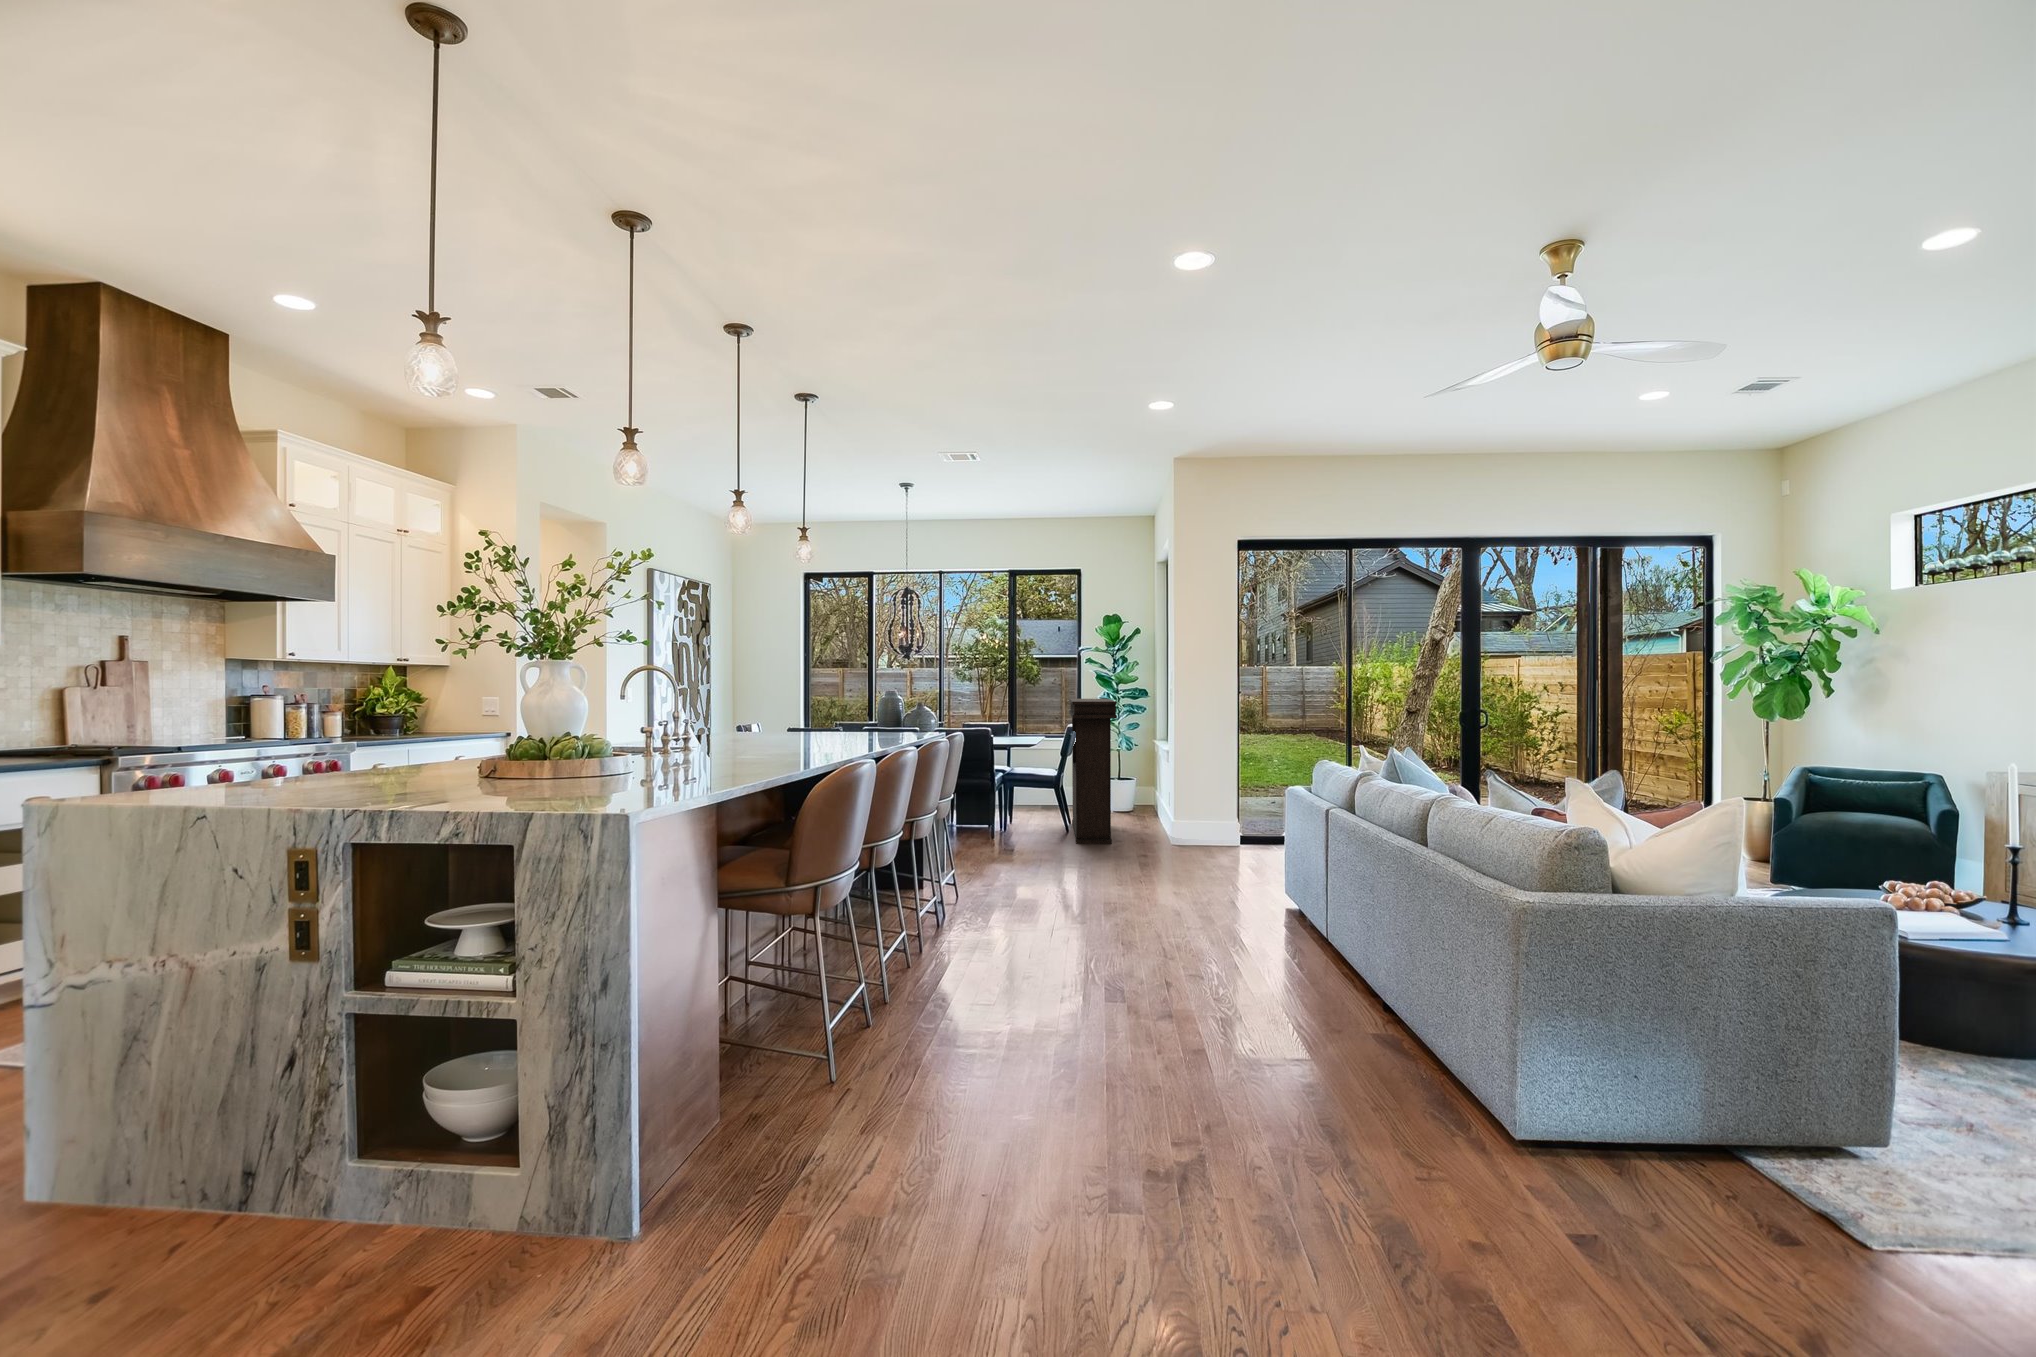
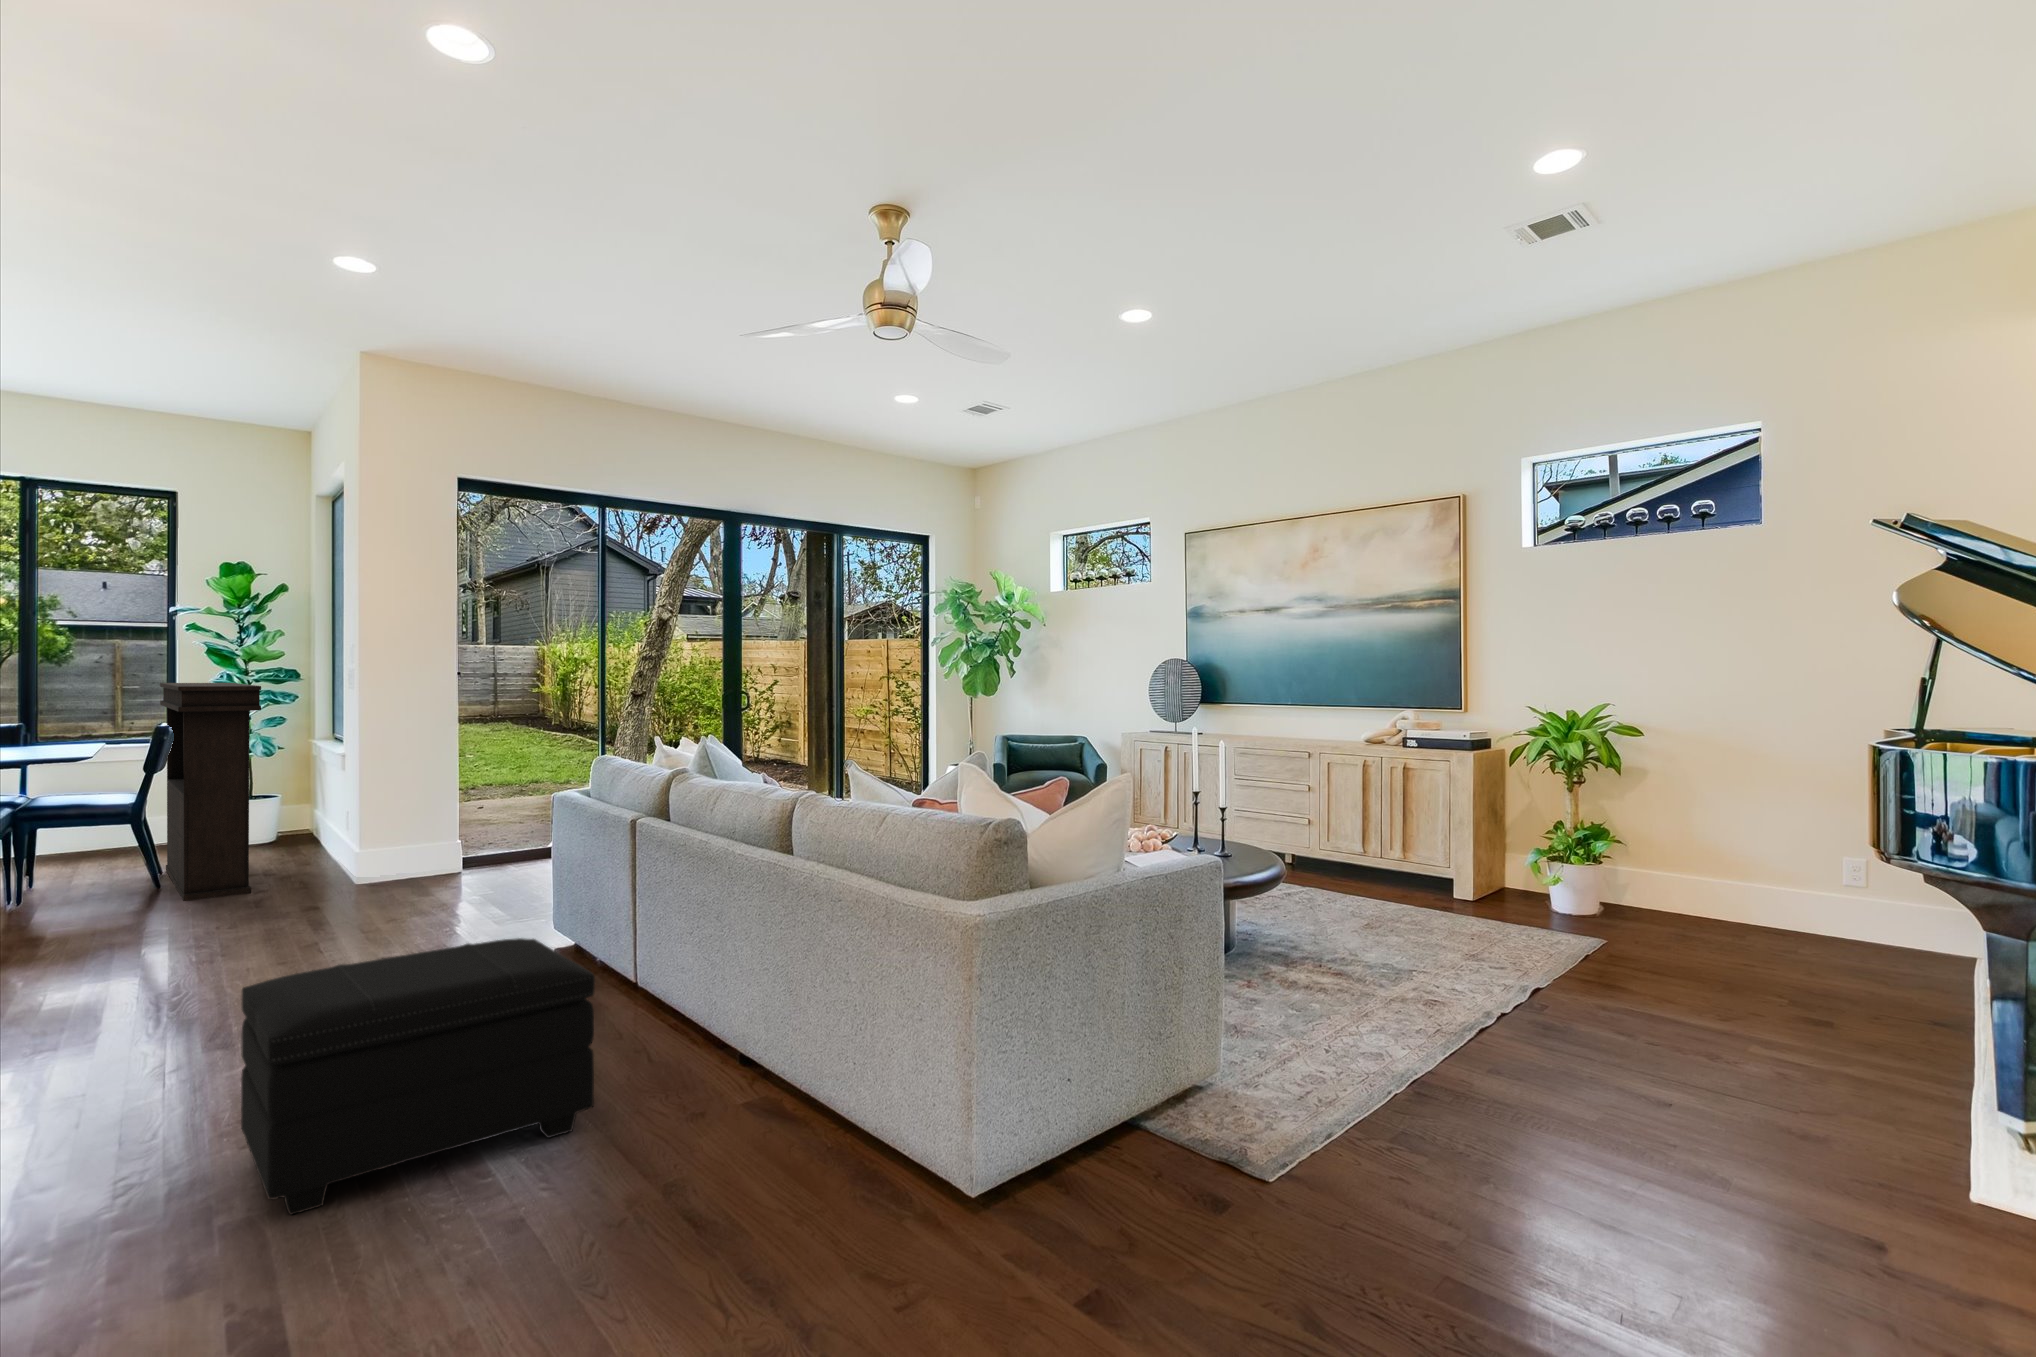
footstool: none [1063,889,1265,1042] -> present [241,938,595,1215]

